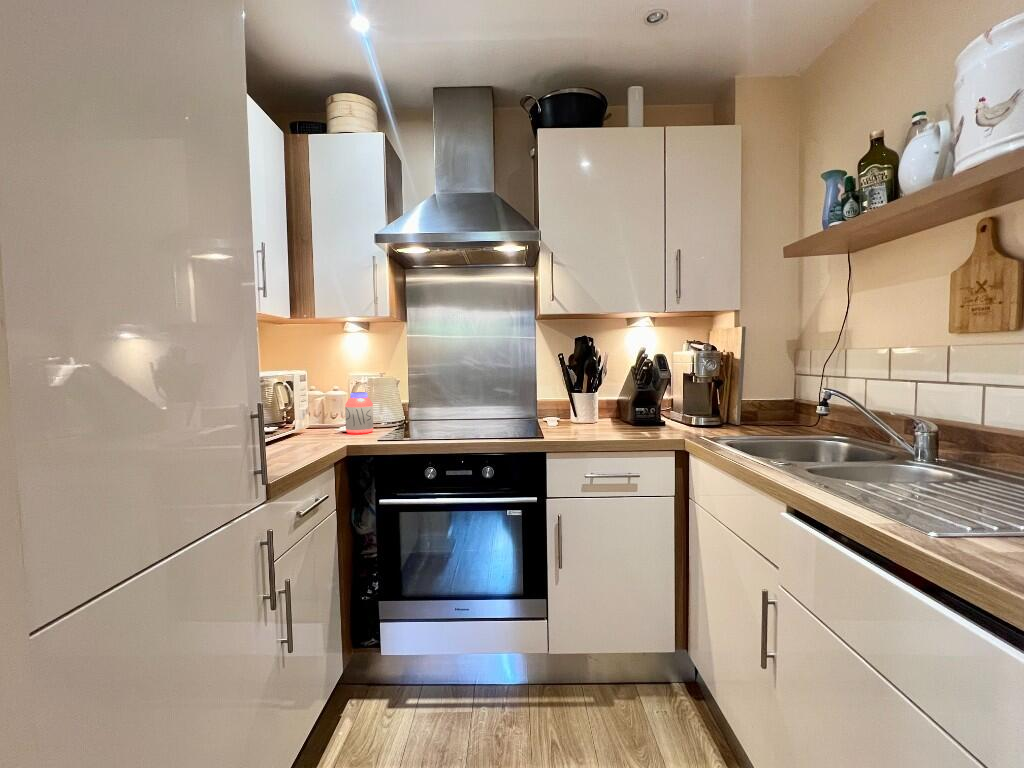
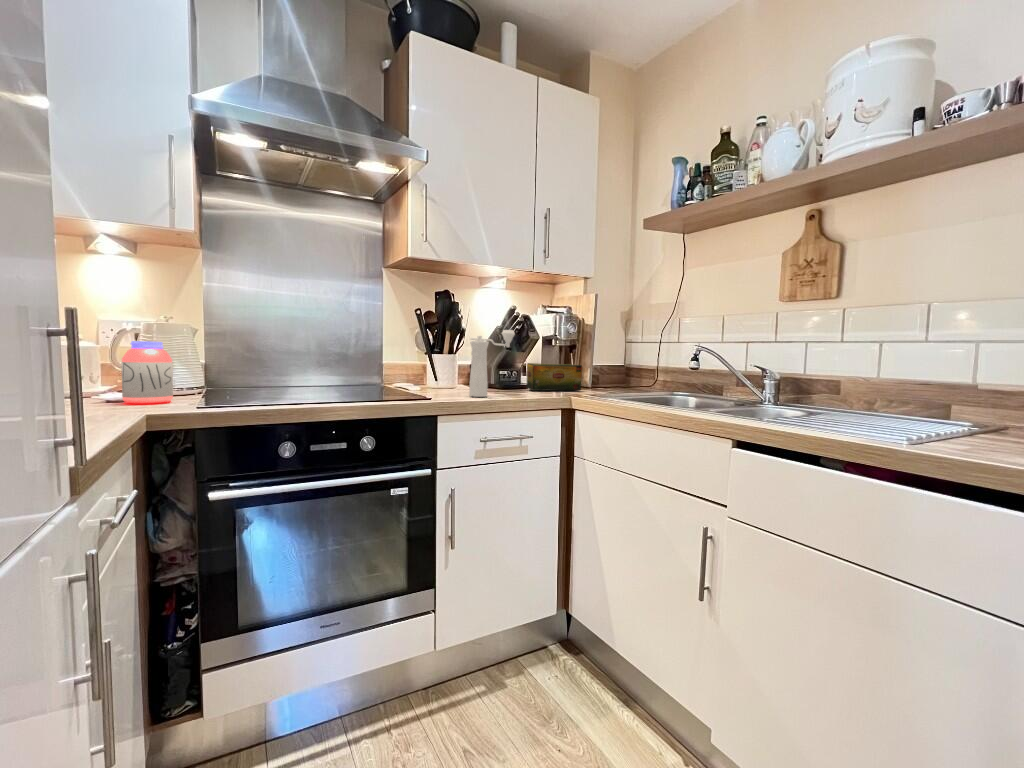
pepper mill: none [583,373,630,435] -> present [469,330,515,397]
tea box: none [661,400,719,429] -> present [526,363,583,391]

